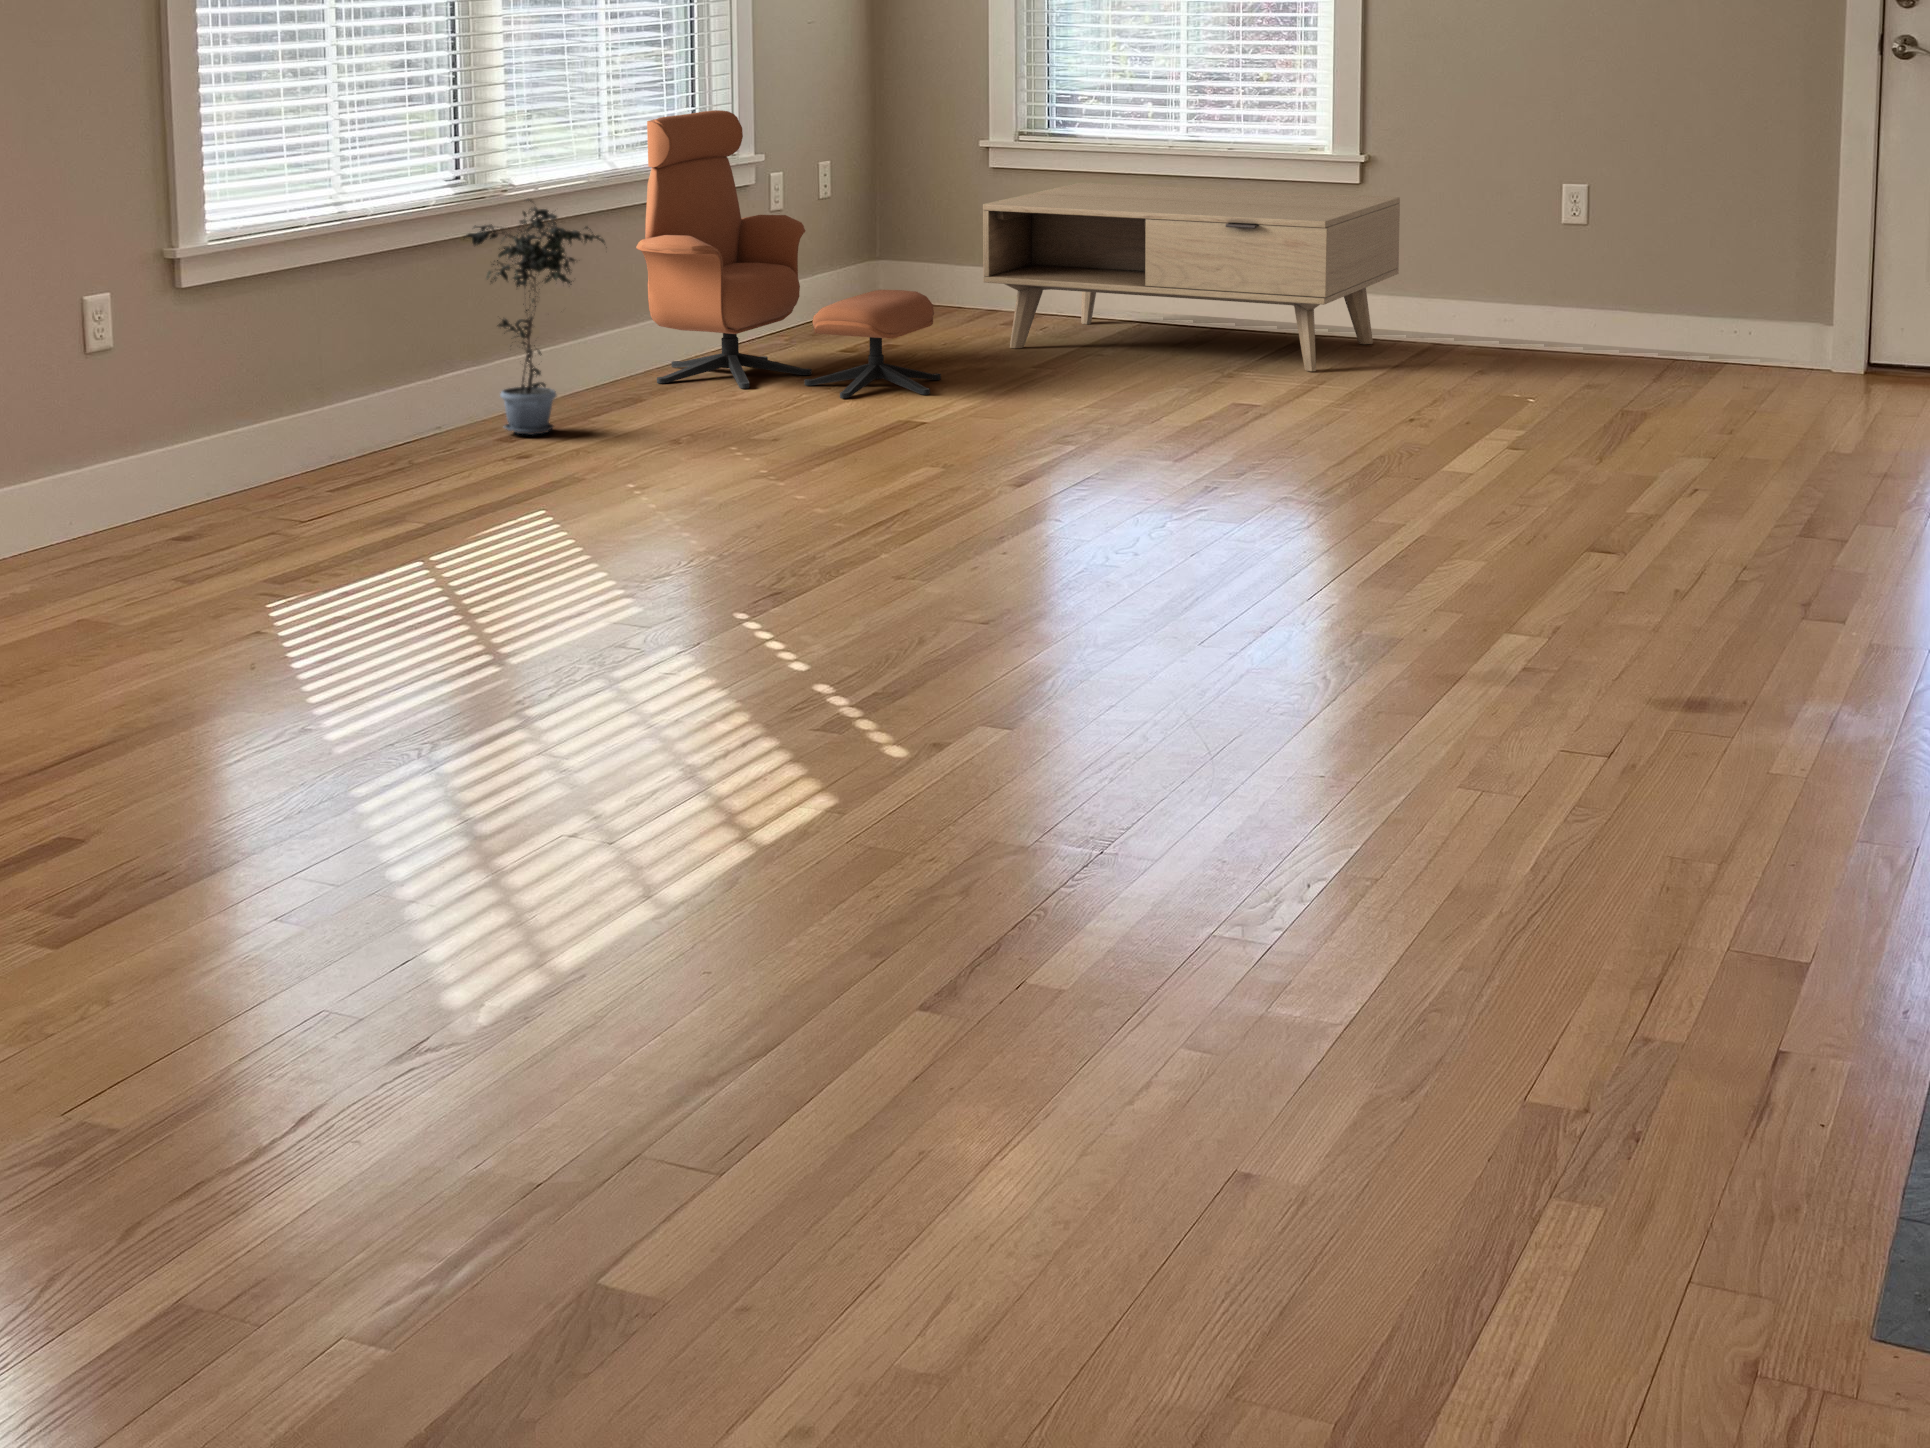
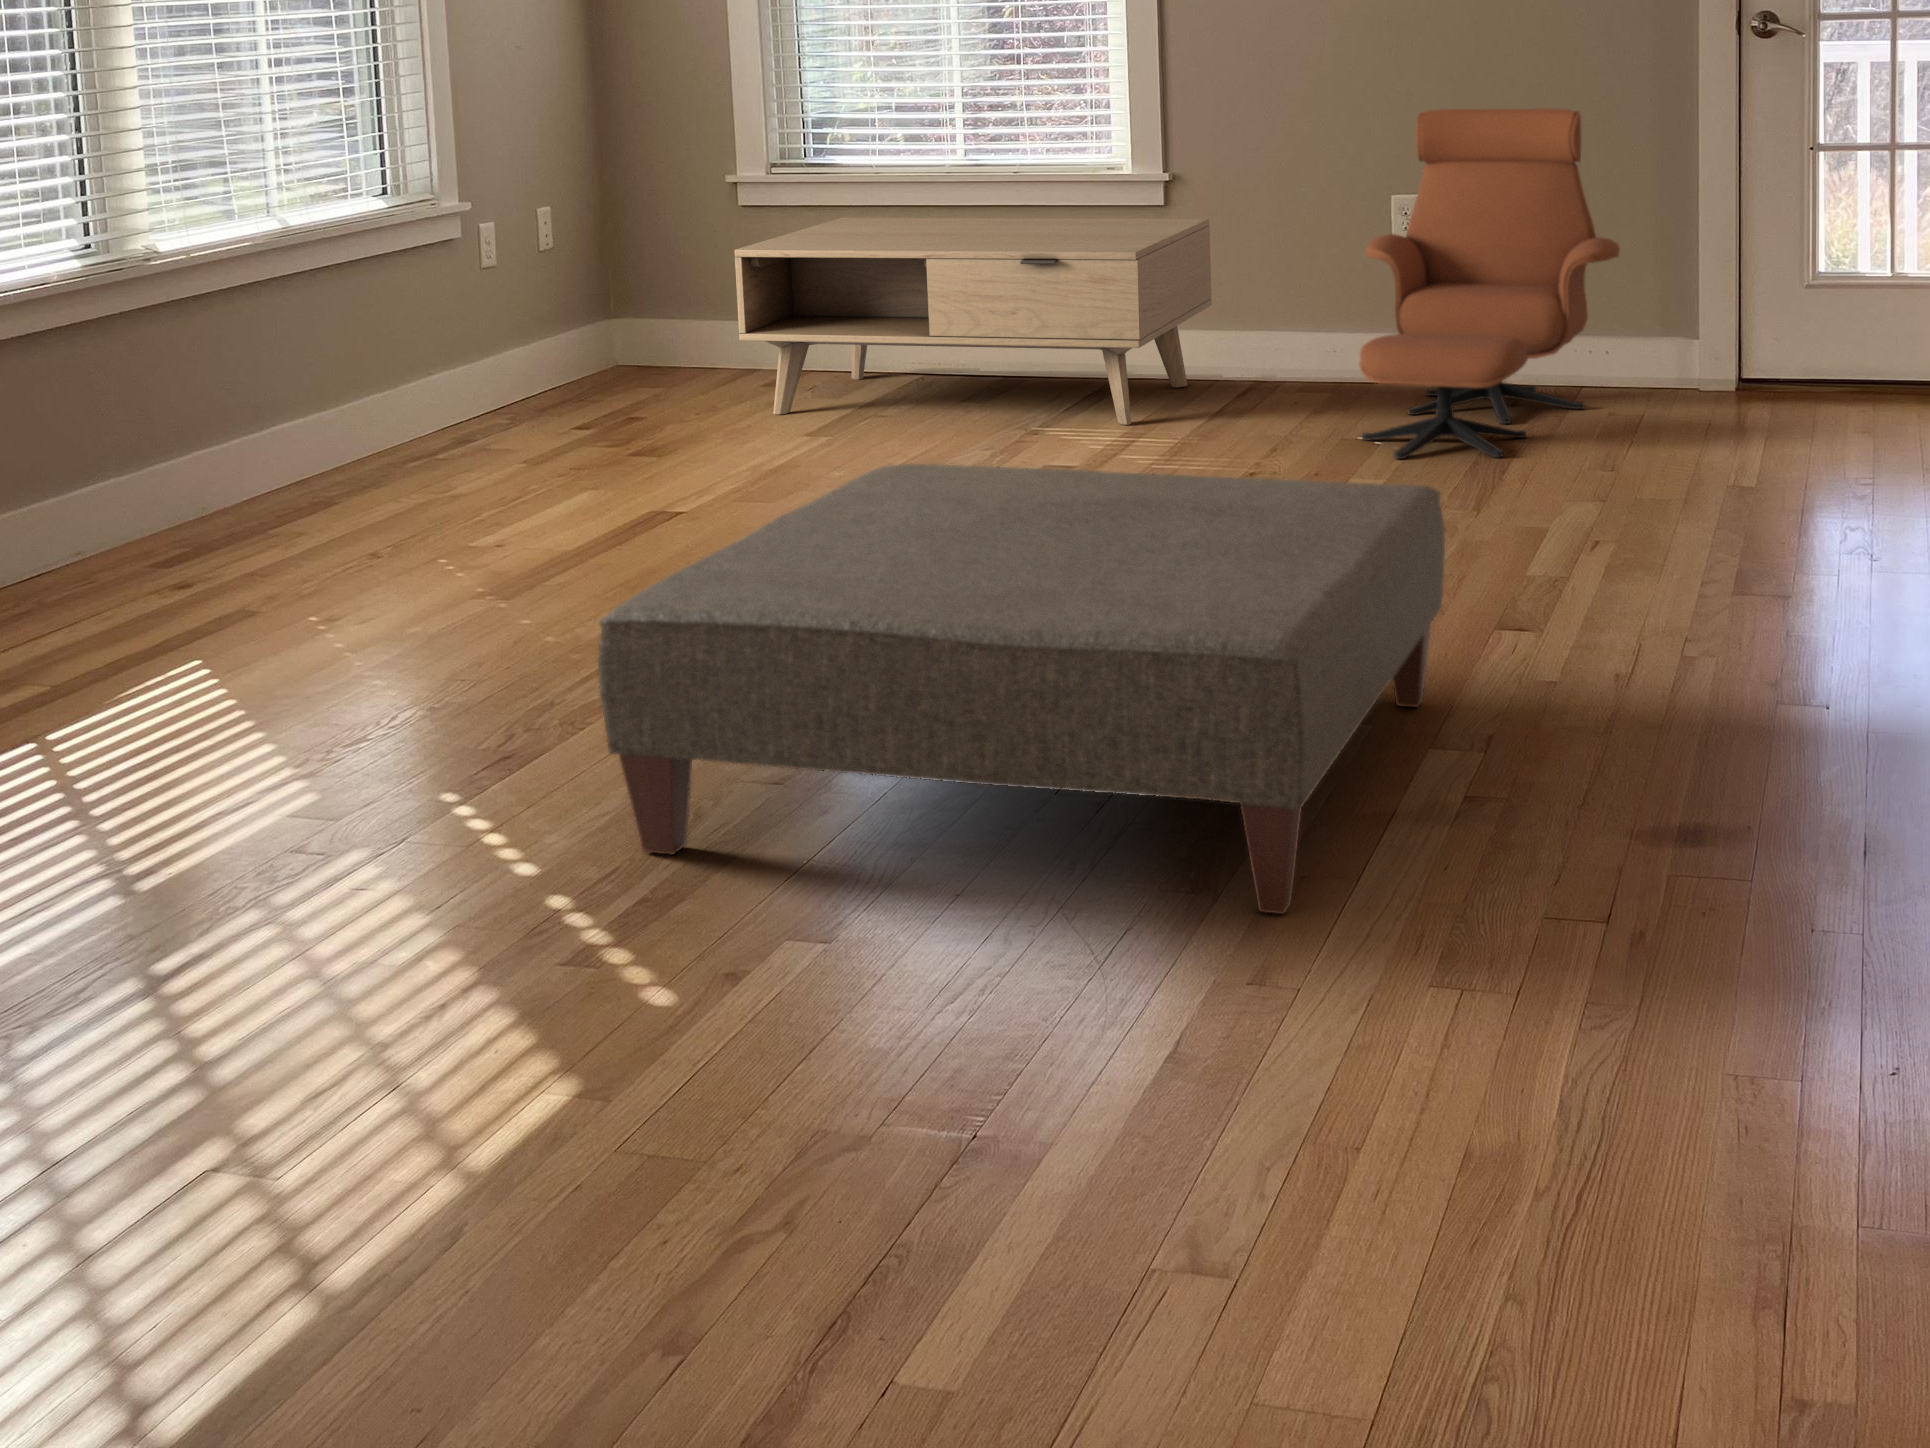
lounge chair: present [636,110,941,398] -> present [1359,109,1620,459]
potted plant: present [464,198,605,435] -> none [99,275,281,565]
ottoman: none [841,374,1526,713] -> present [598,464,1445,914]

